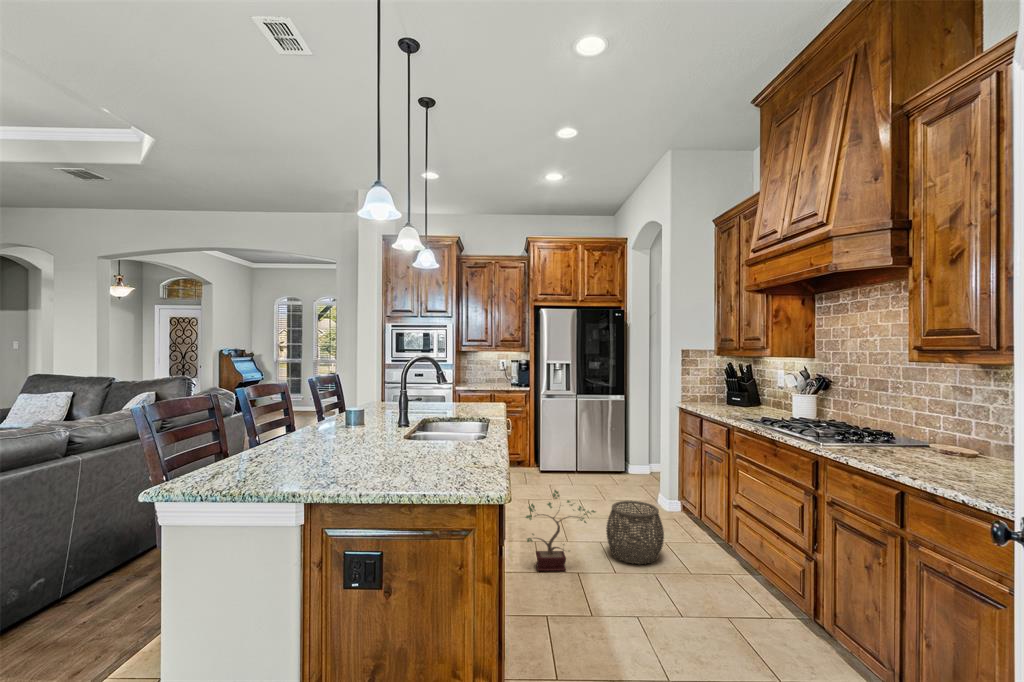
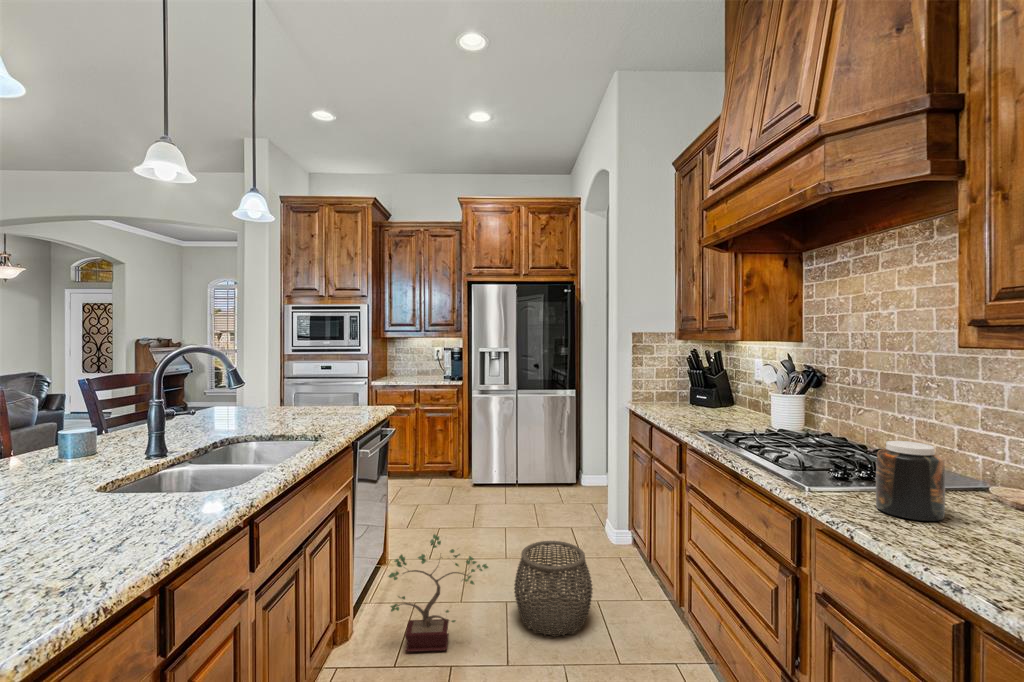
jar: none [863,414,901,456] -> present [876,441,945,521]

